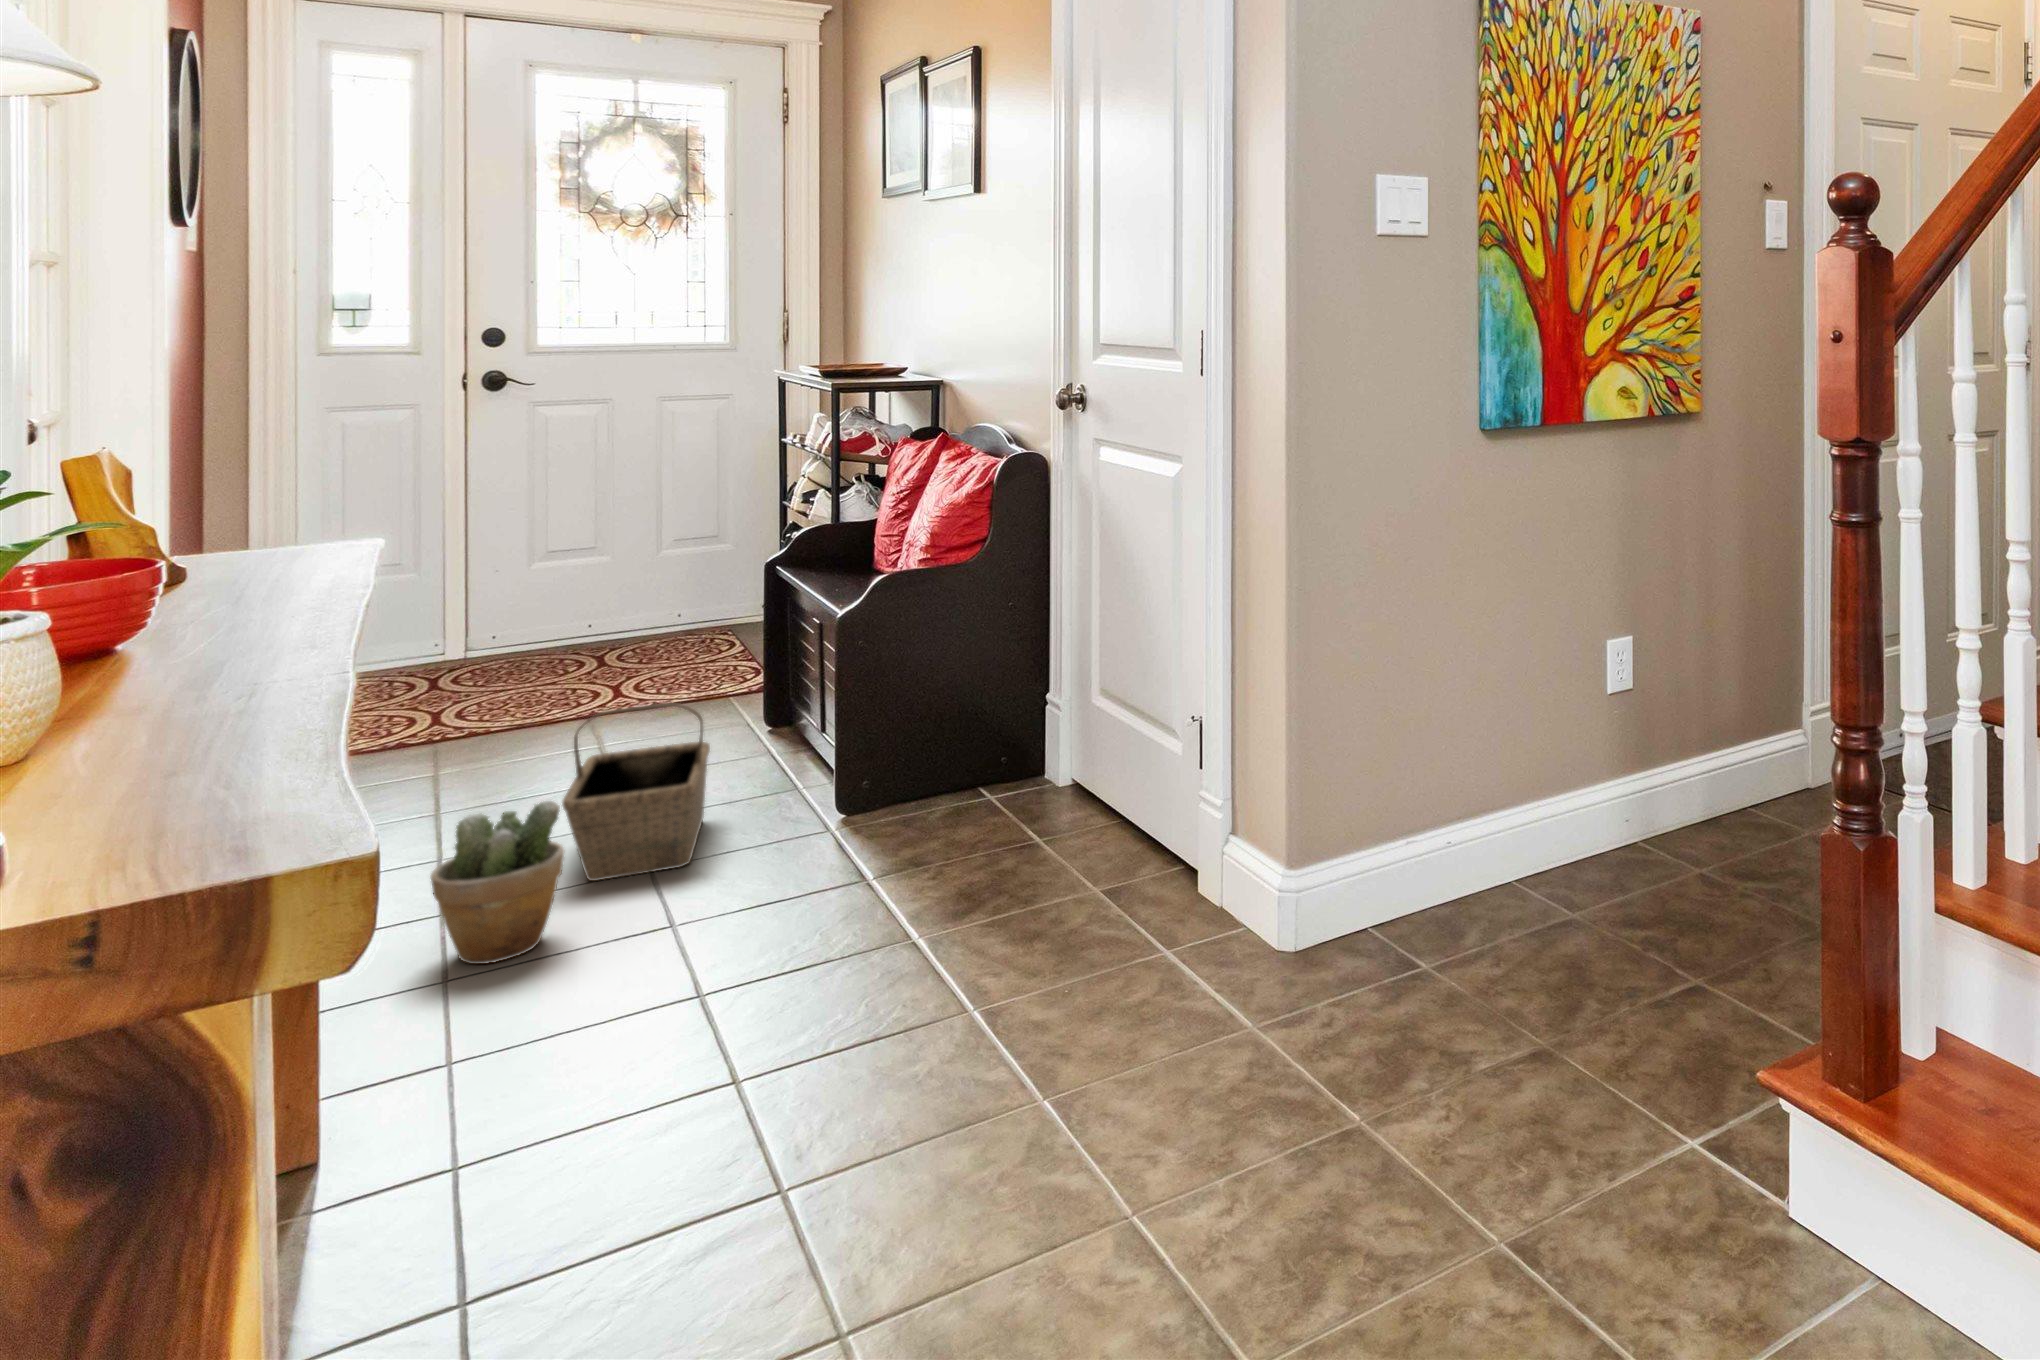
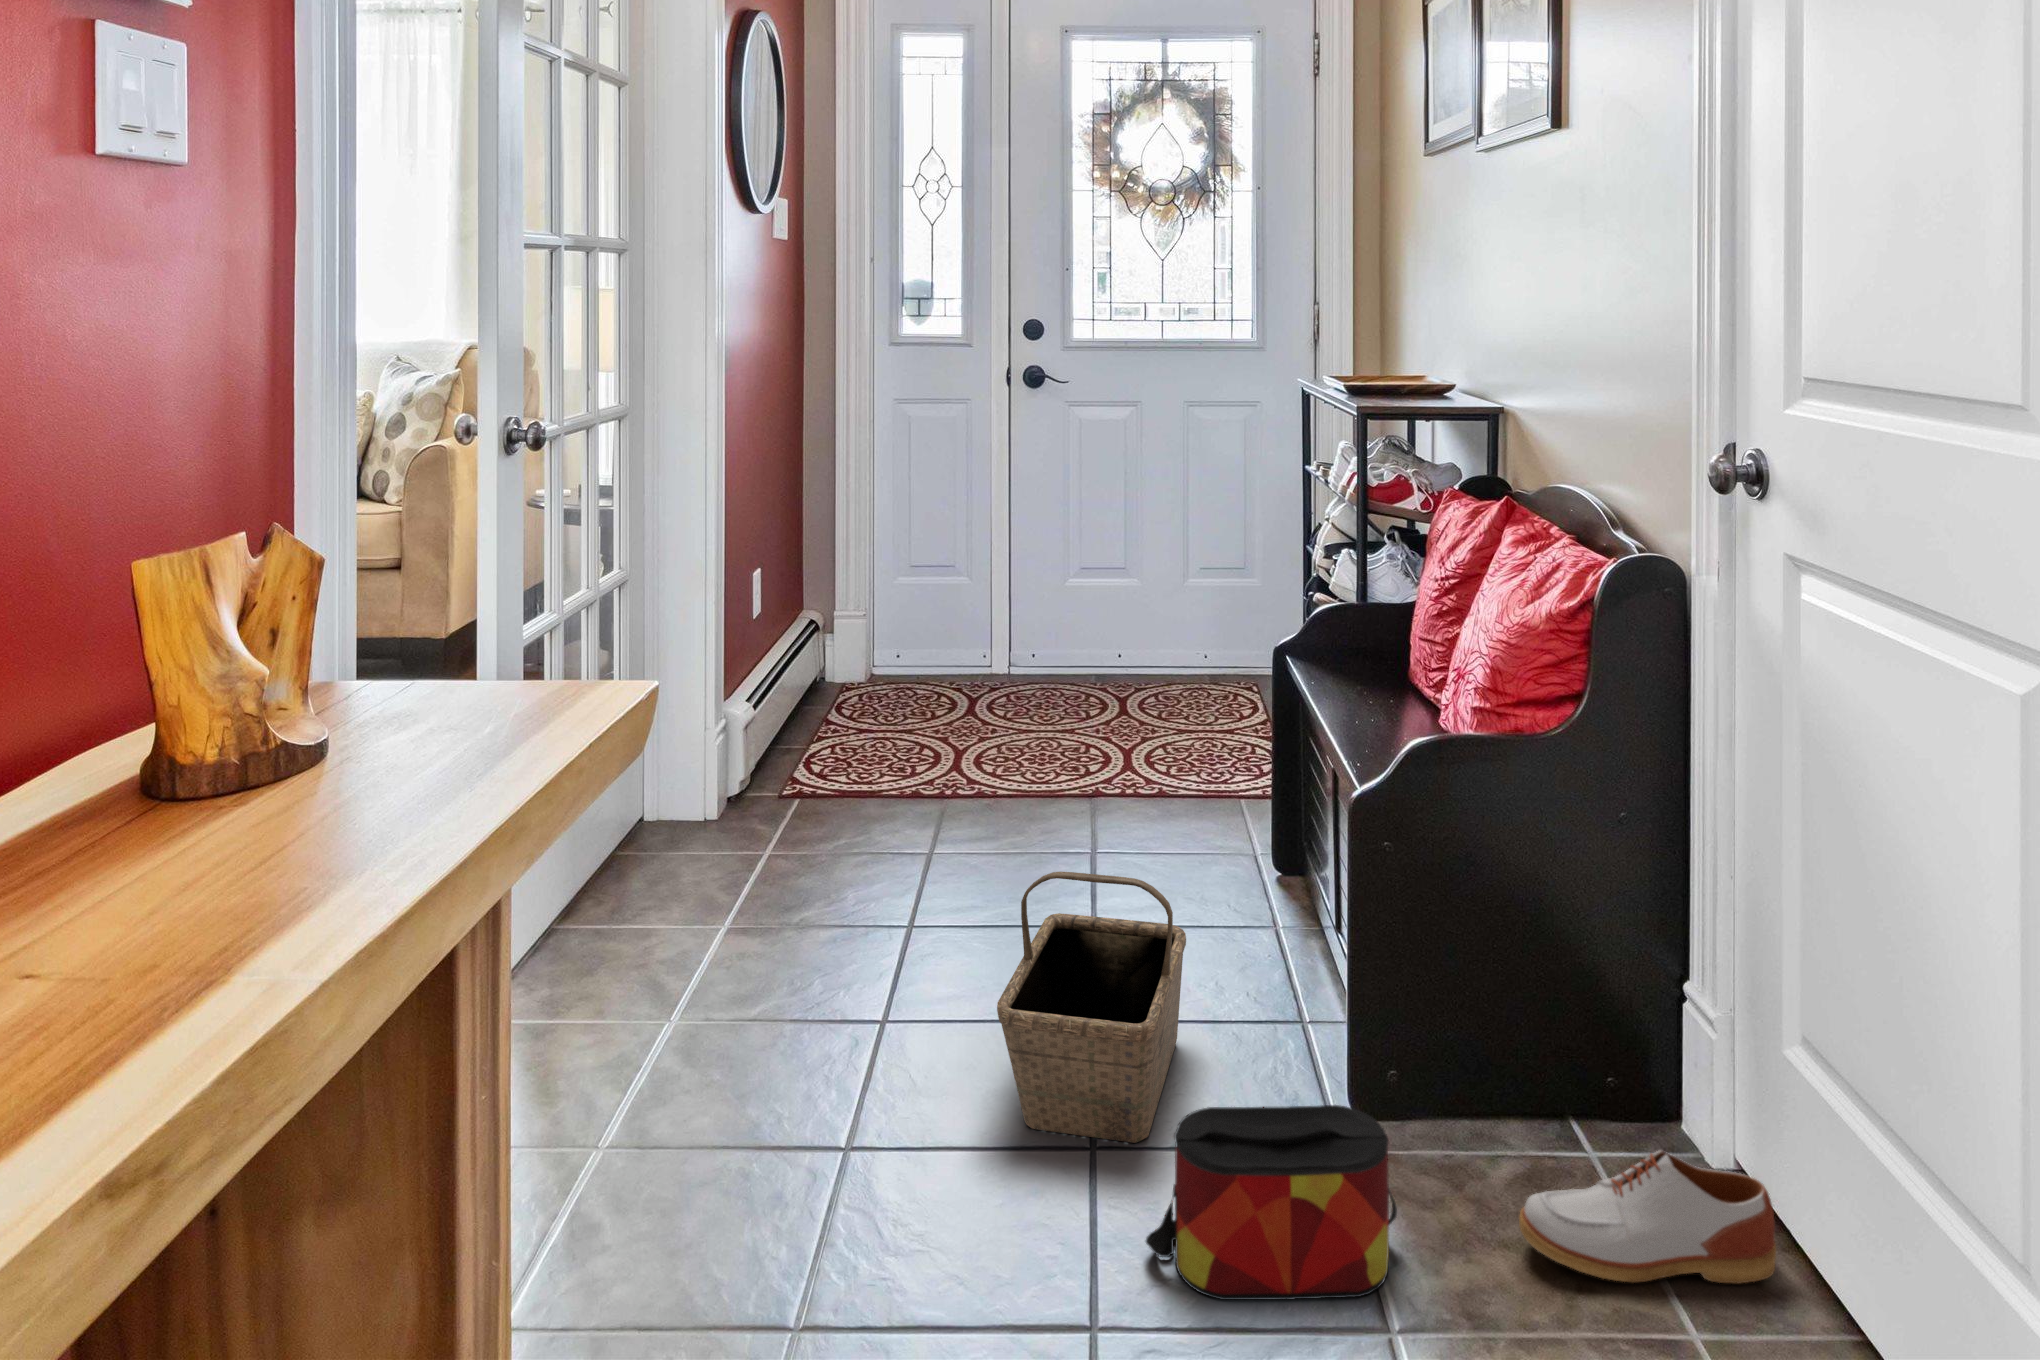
shoe: none [948,768,1089,838] -> present [1519,1150,1776,1284]
bag: none [701,787,873,908] -> present [1146,1105,1397,1300]
potted plant: present [431,801,564,964] -> none [820,1039,974,1273]

